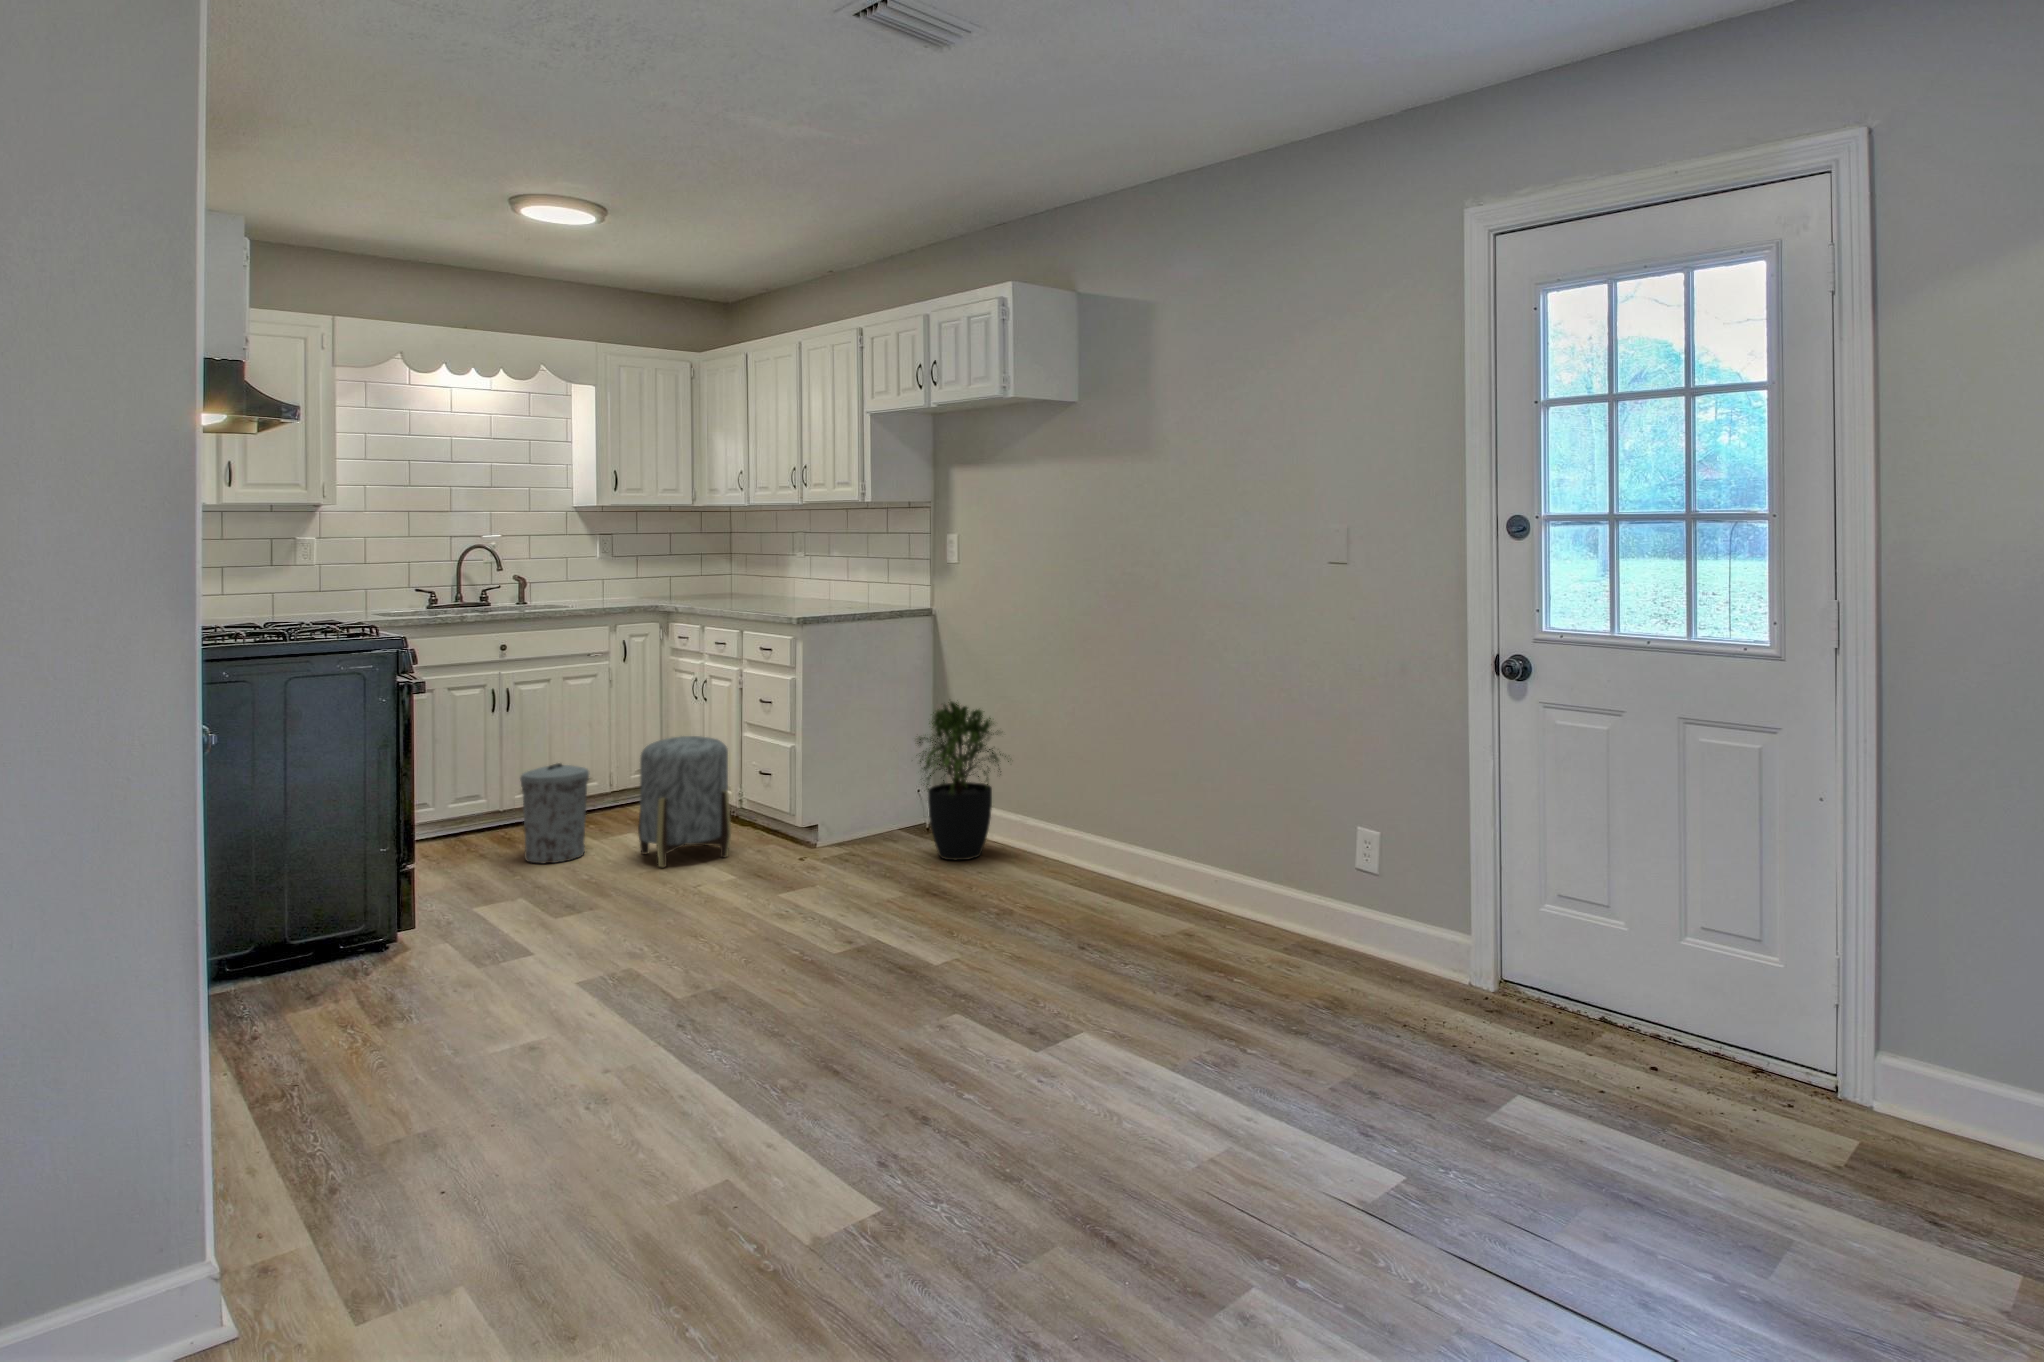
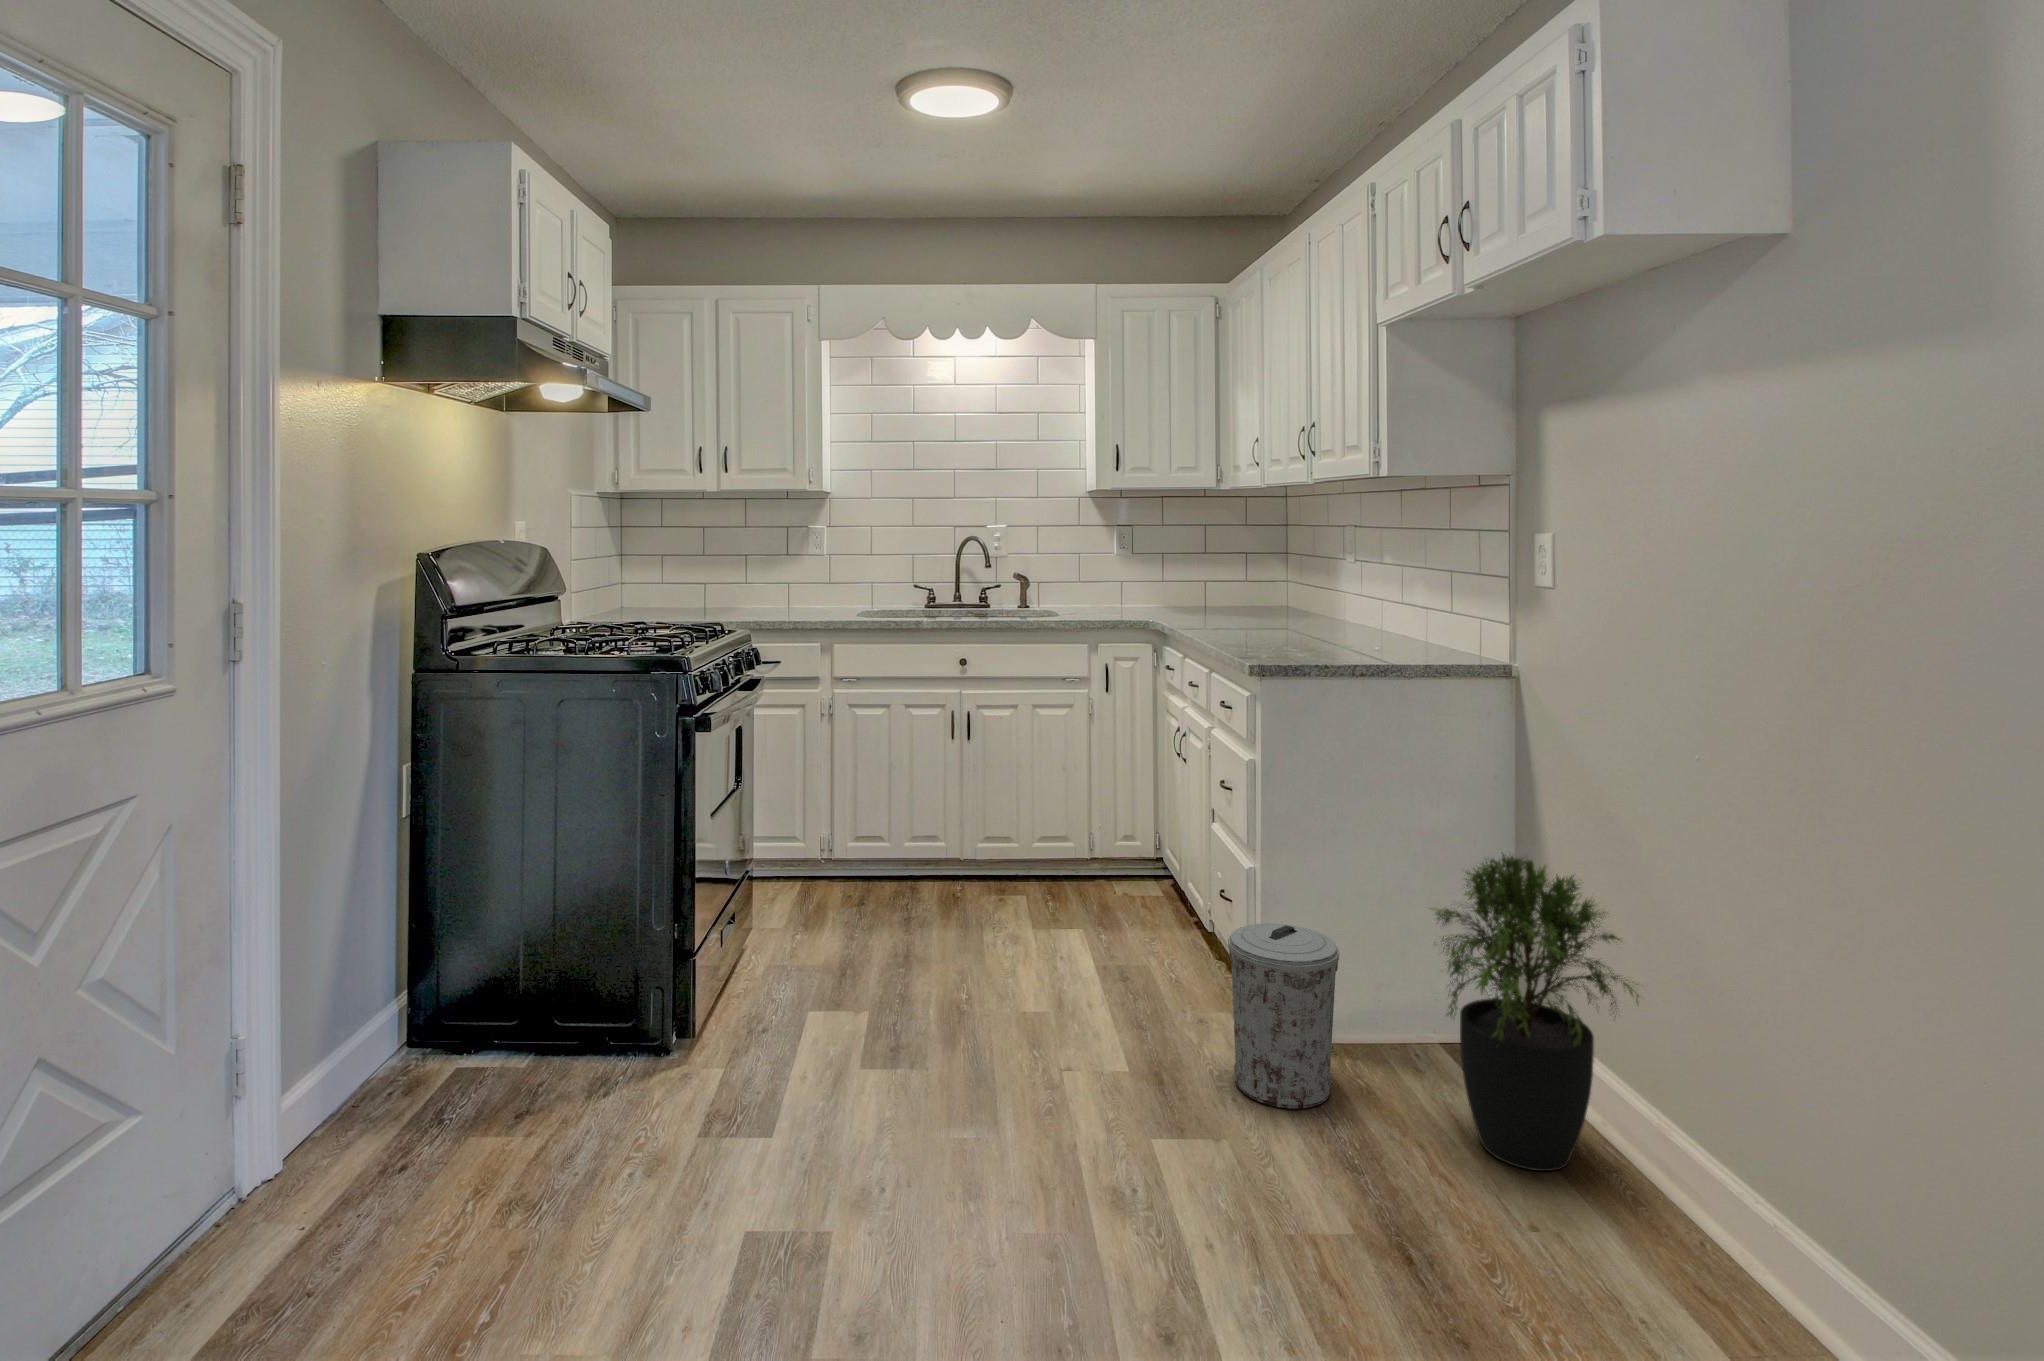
stool: present [638,736,731,867] -> none [1042,821,1162,1018]
trash can: present [520,763,589,863] -> present [1228,923,1339,1109]

